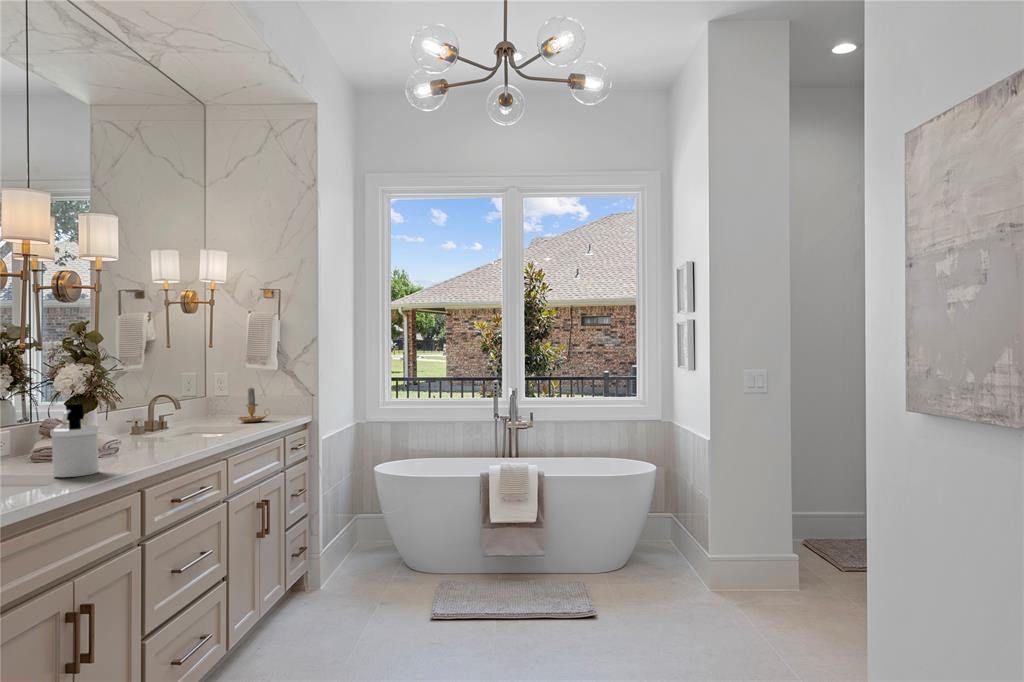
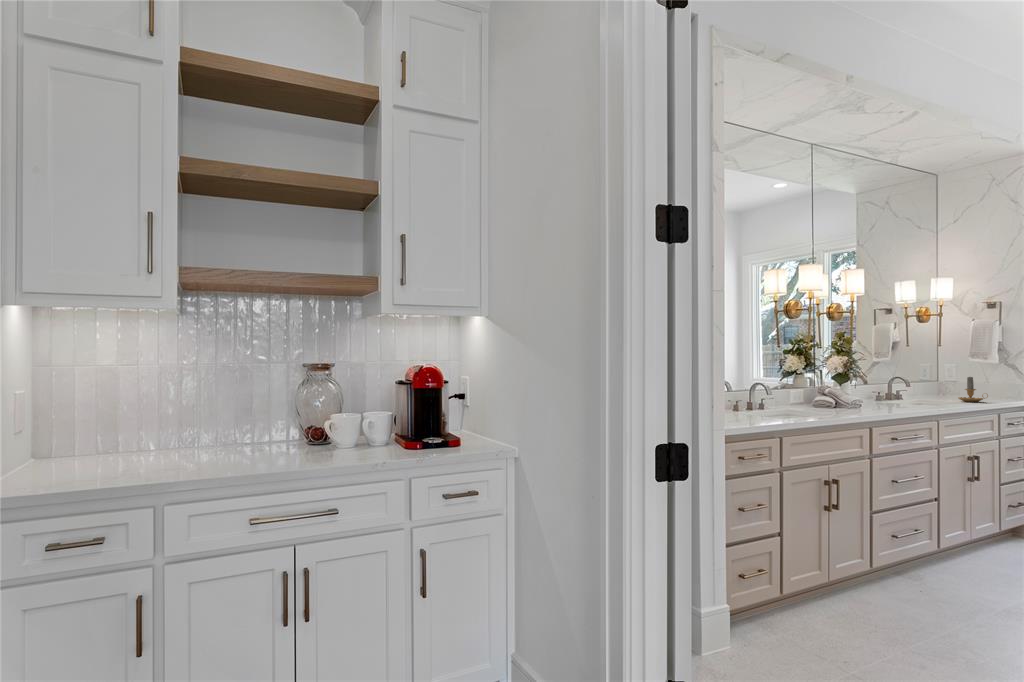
soap dispenser: present [50,404,100,477] -> none [820,376,846,415]

